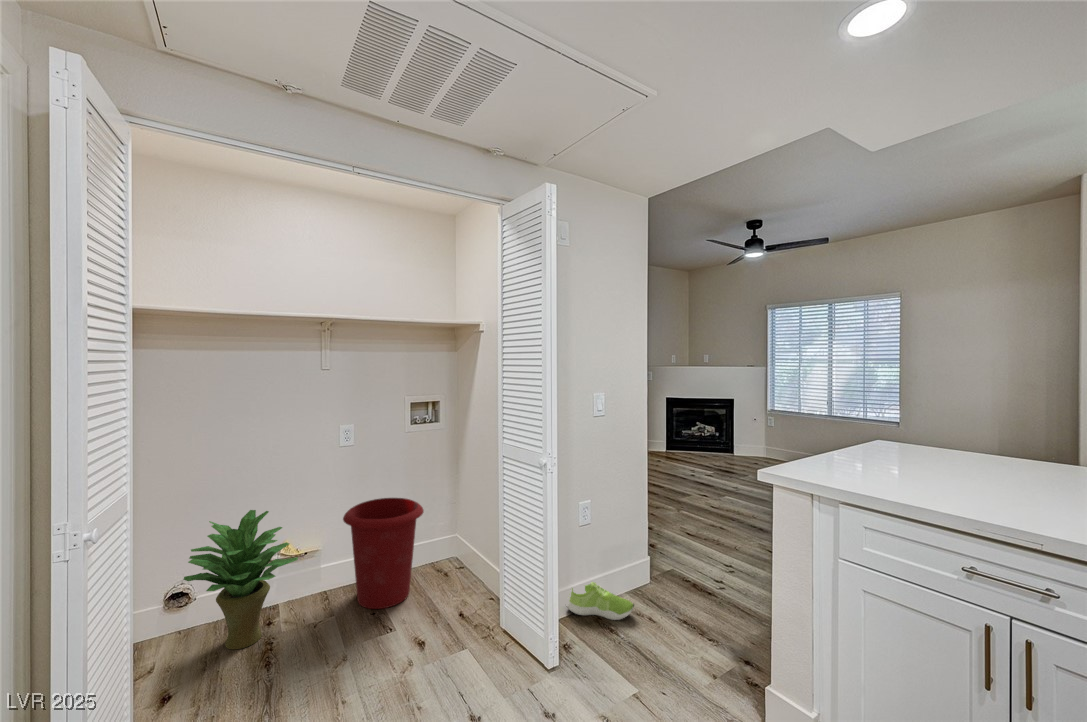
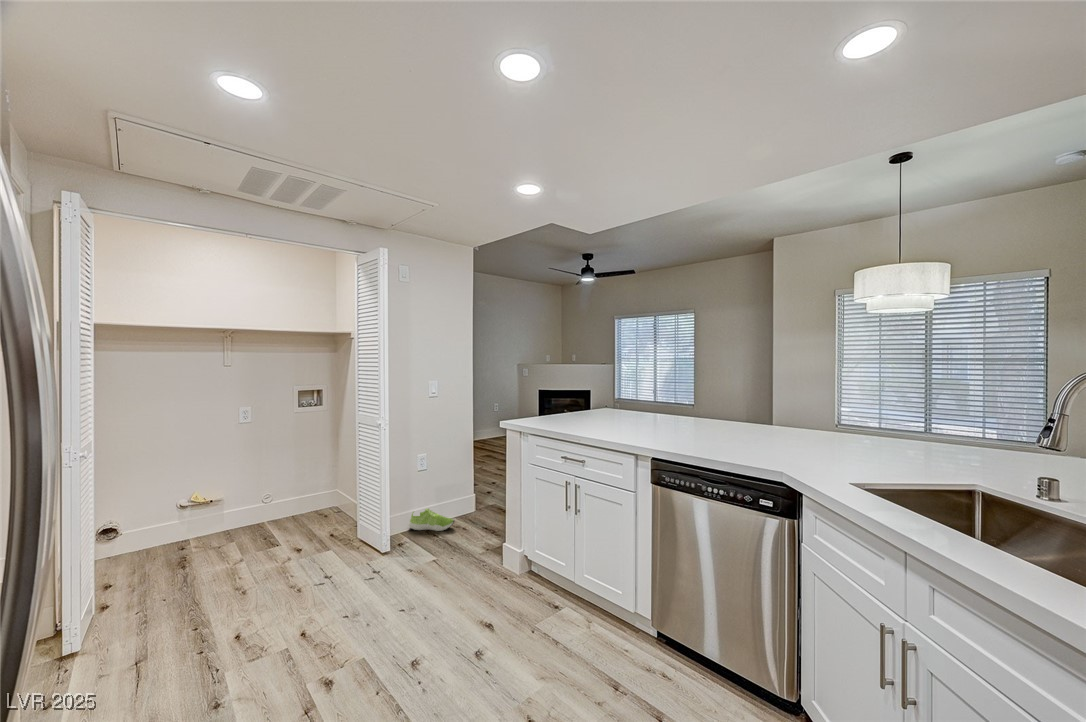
waste bin: present [343,498,424,609] -> none [242,461,306,537]
potted plant: present [183,510,298,649] -> none [118,467,206,561]

